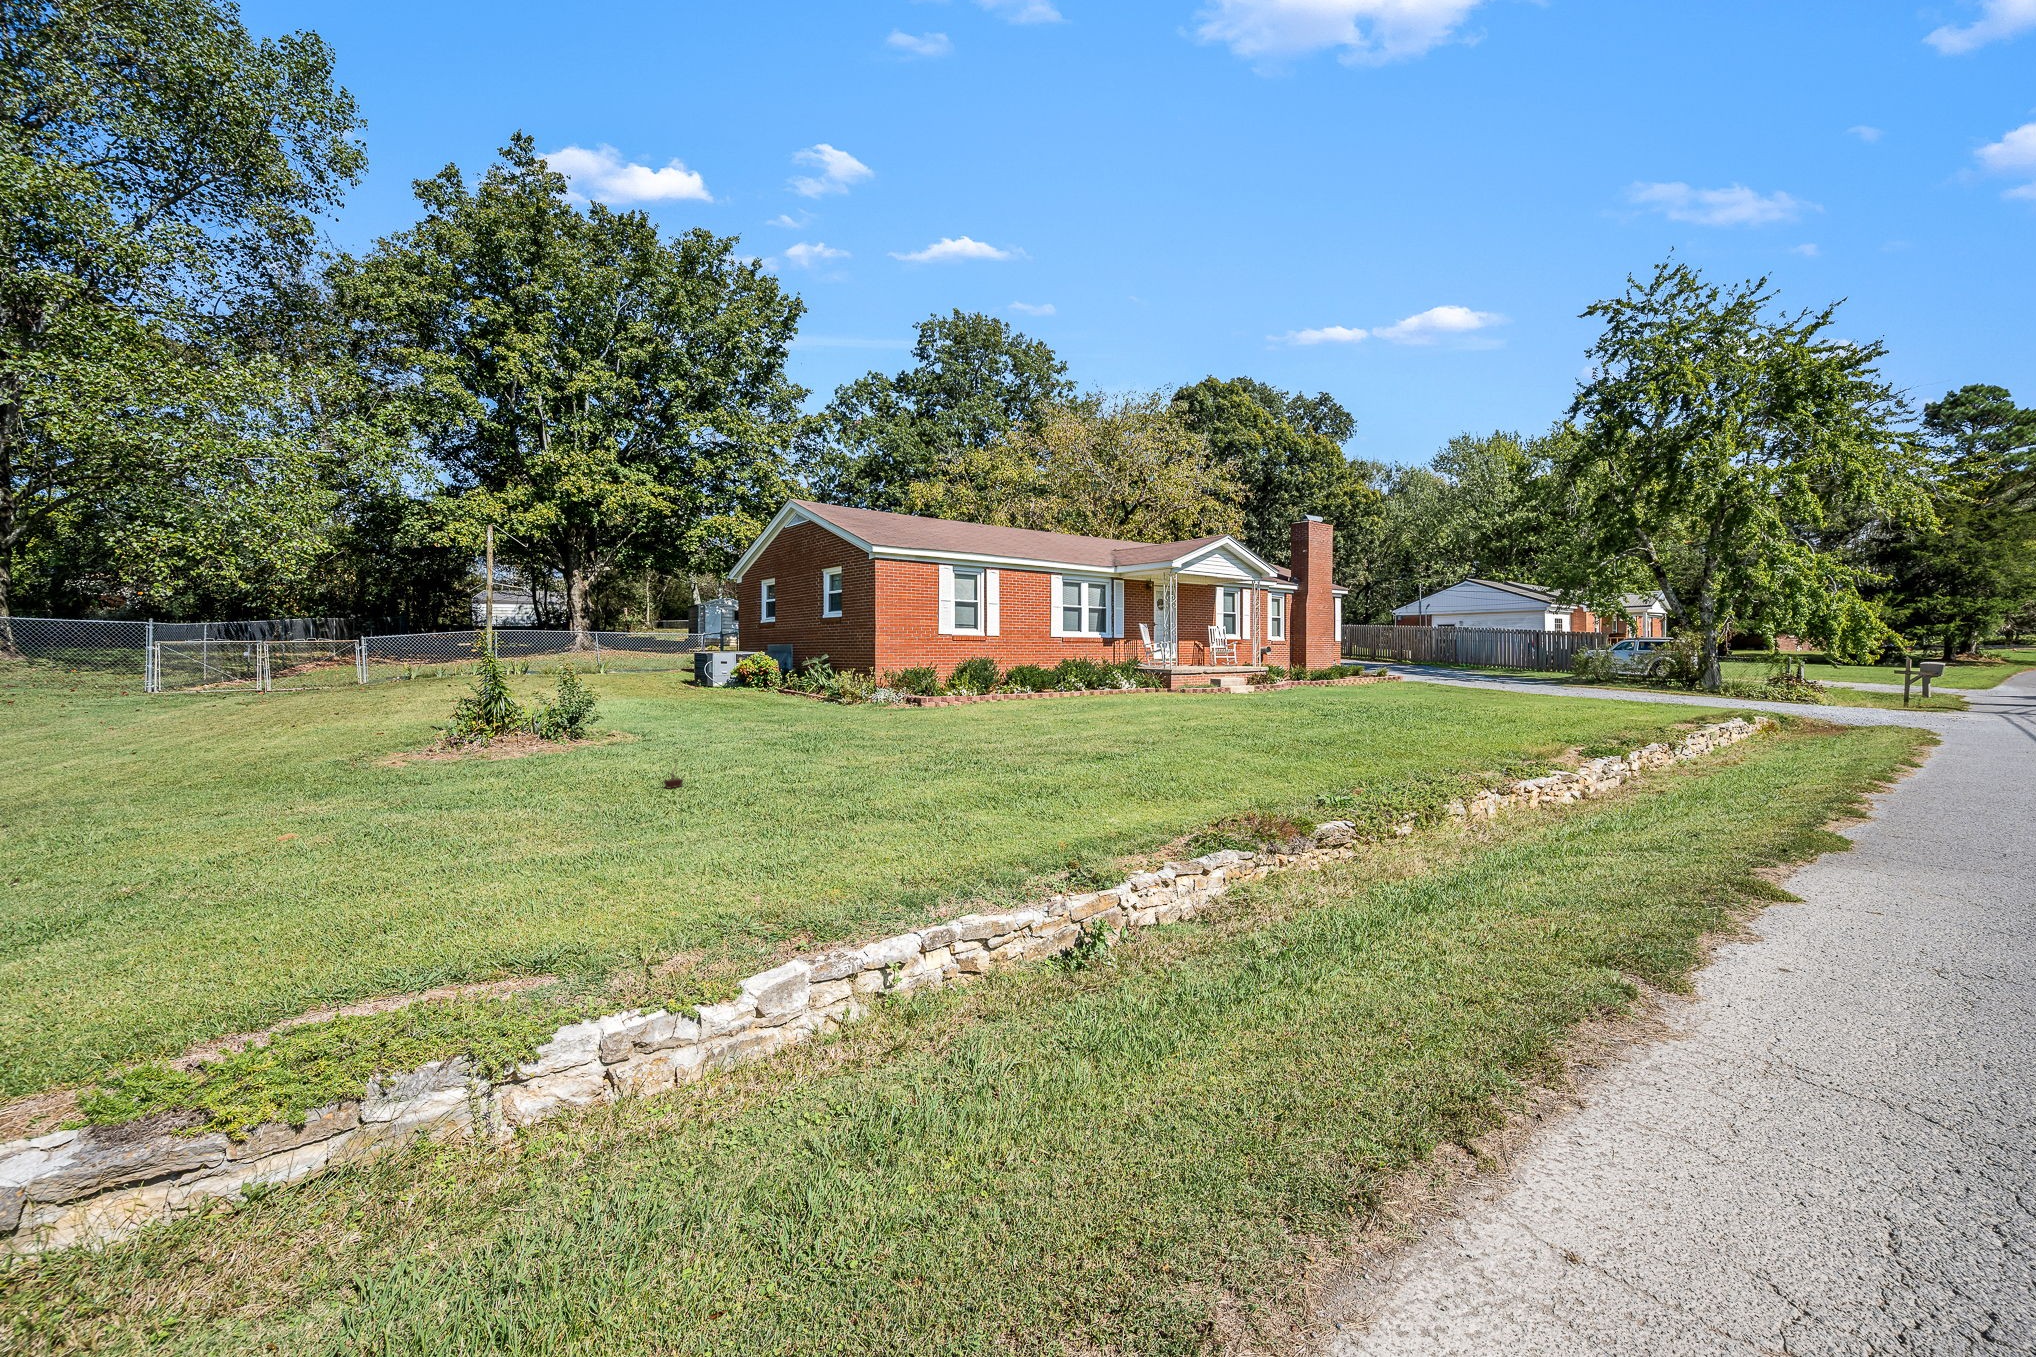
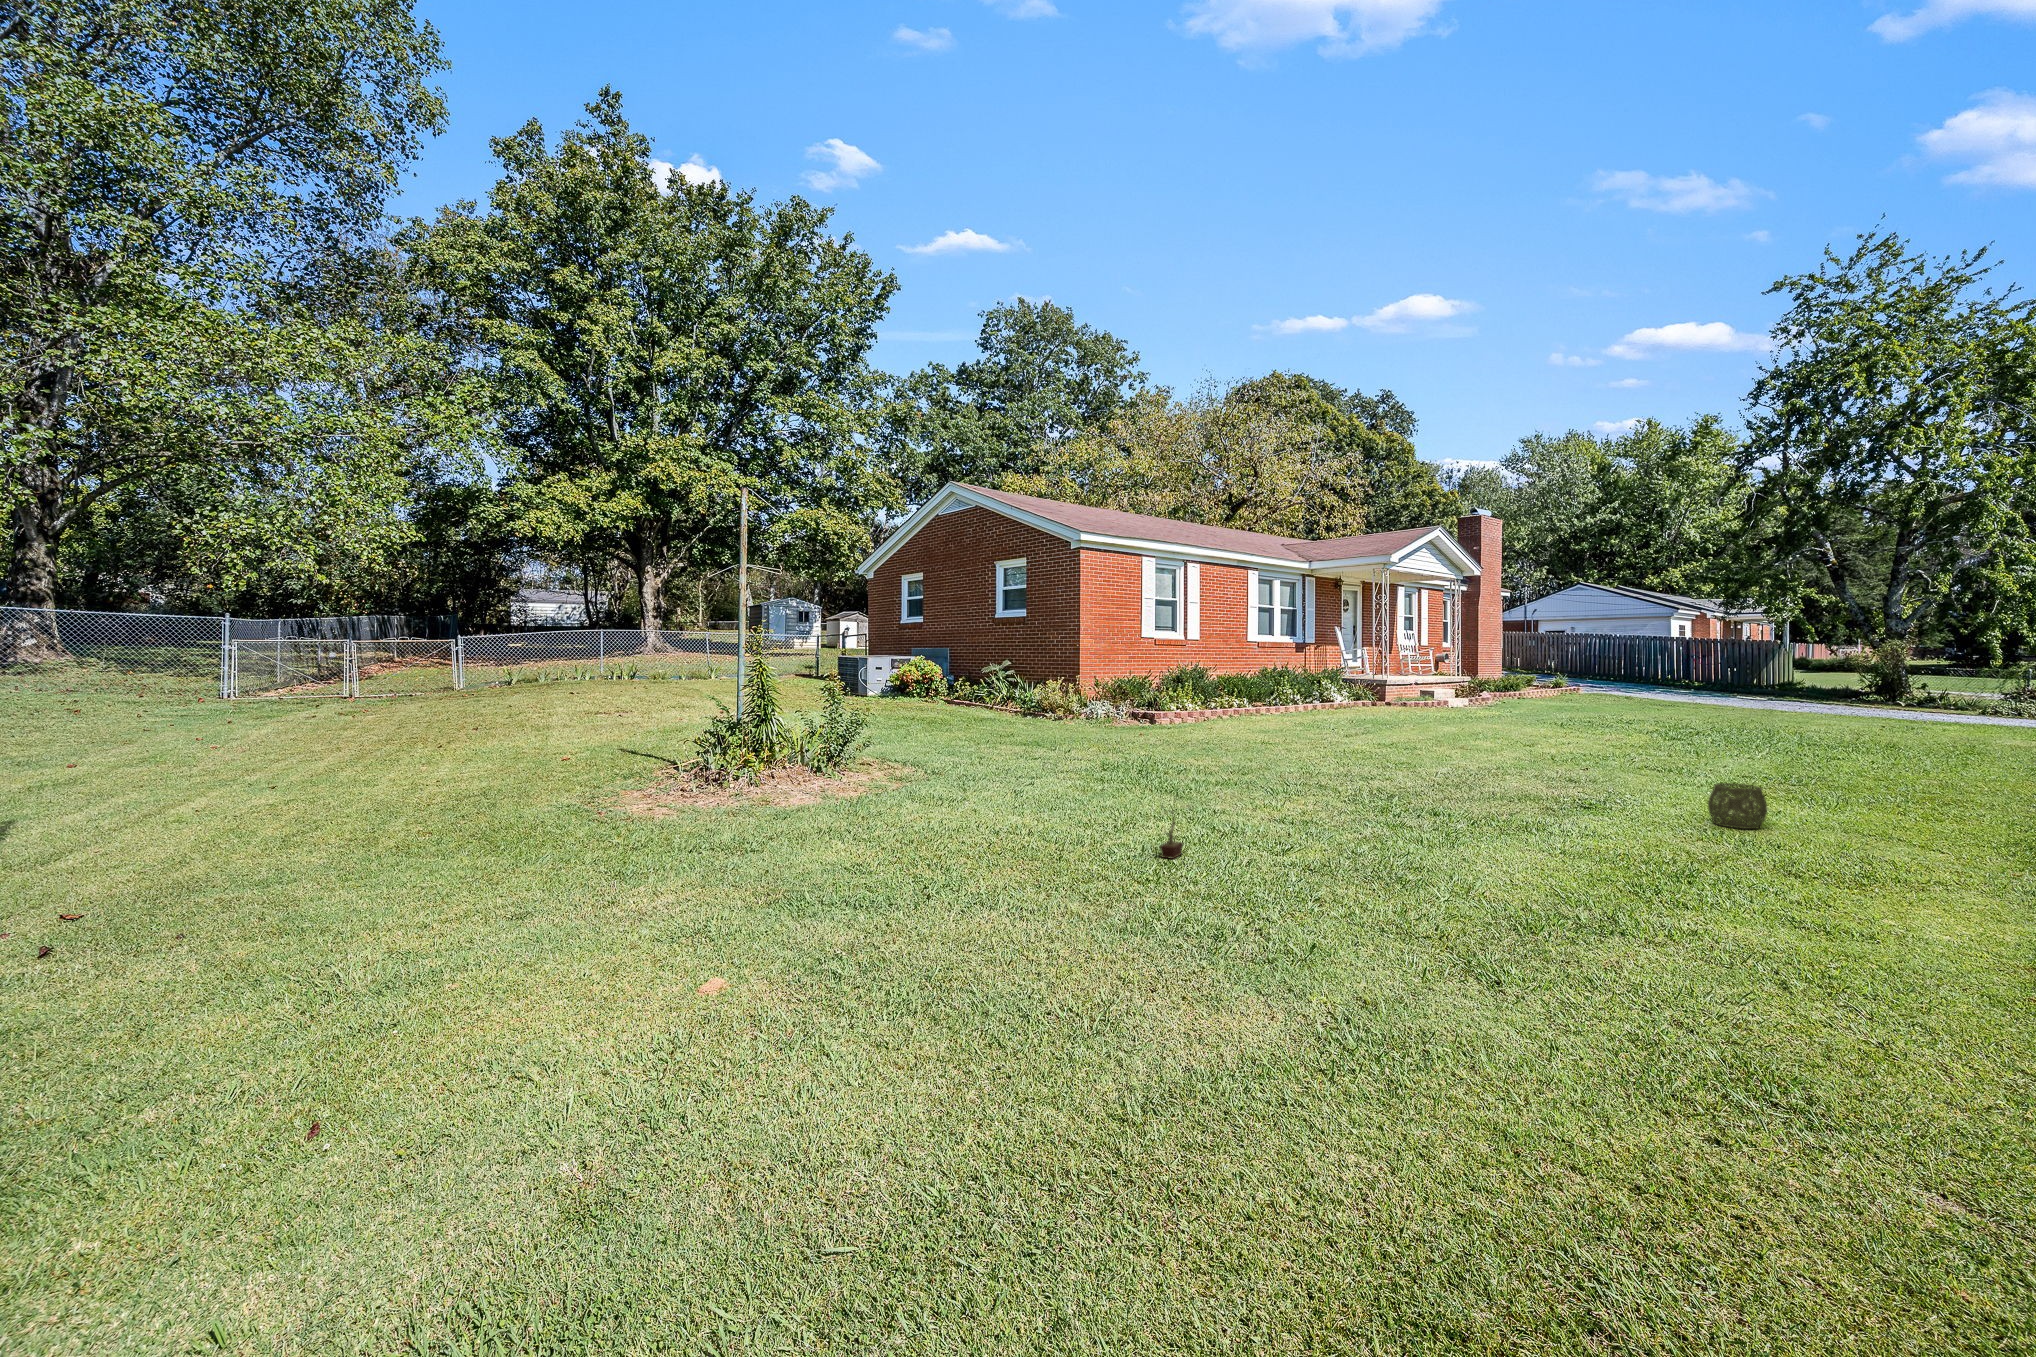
woven basket: none [1087,745,1119,776] -> present [1708,783,1768,829]

